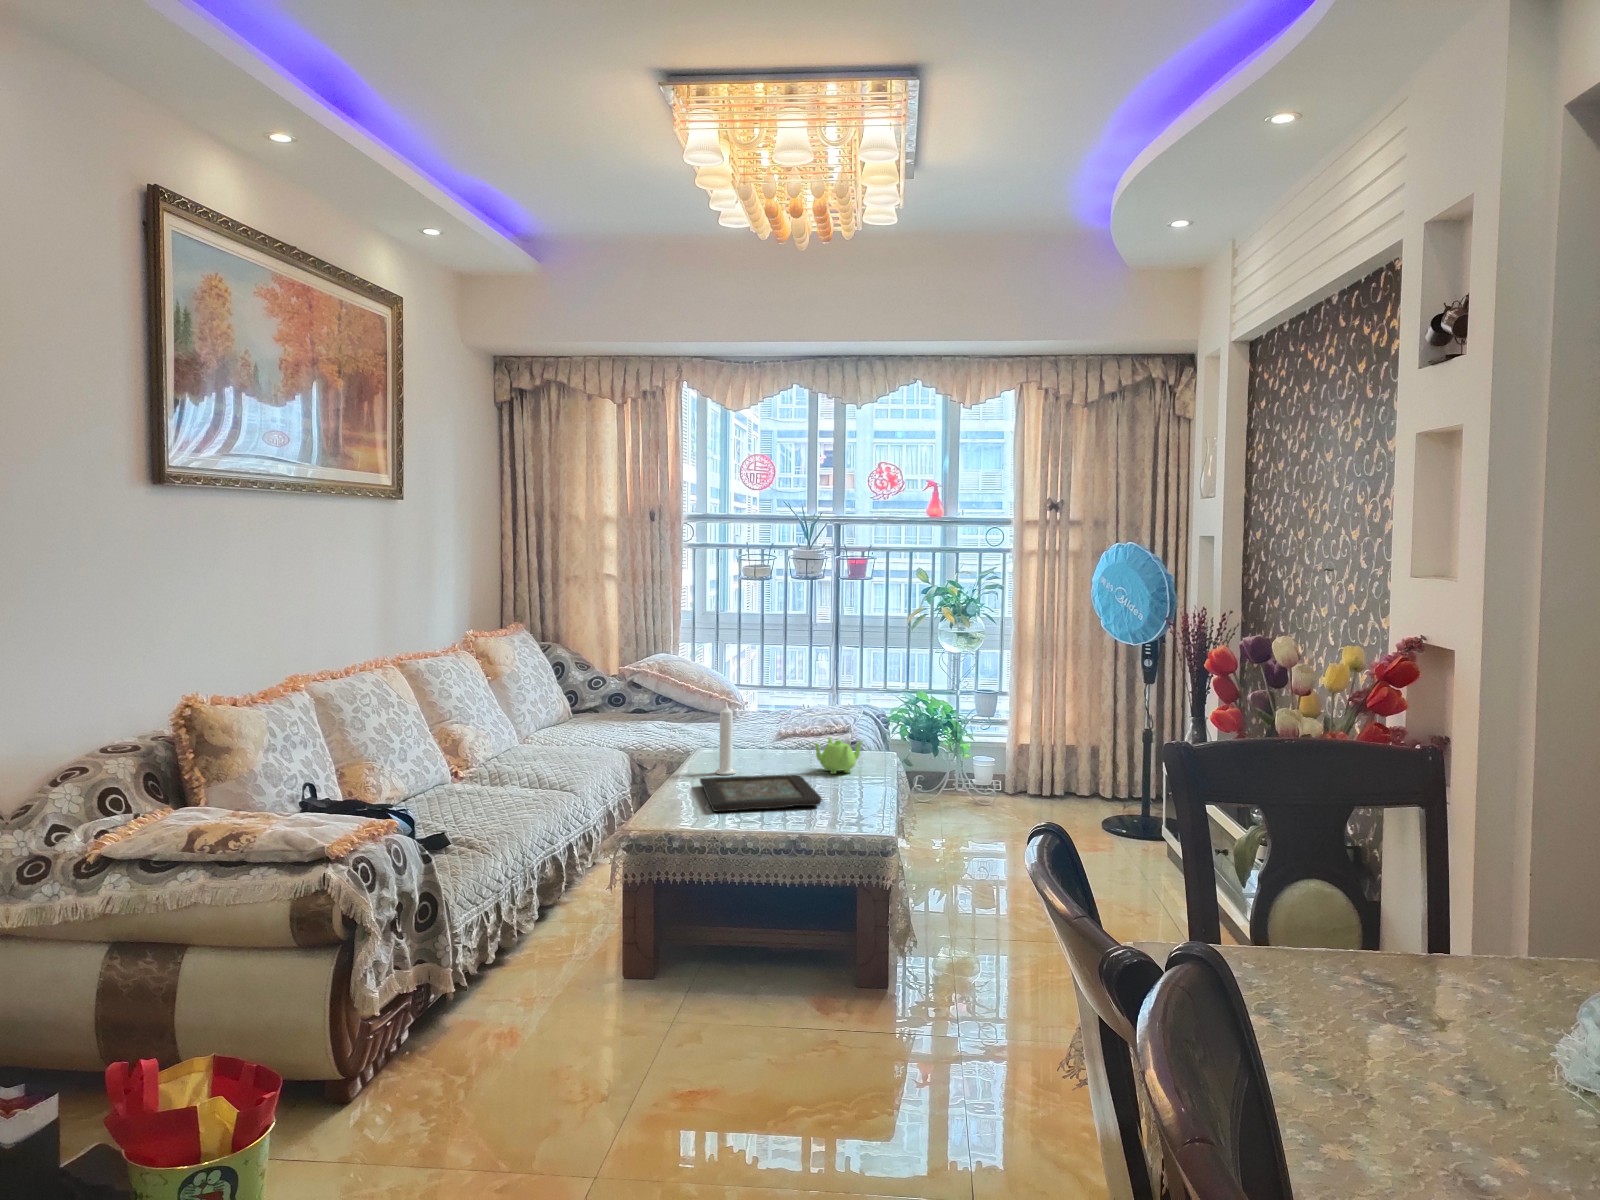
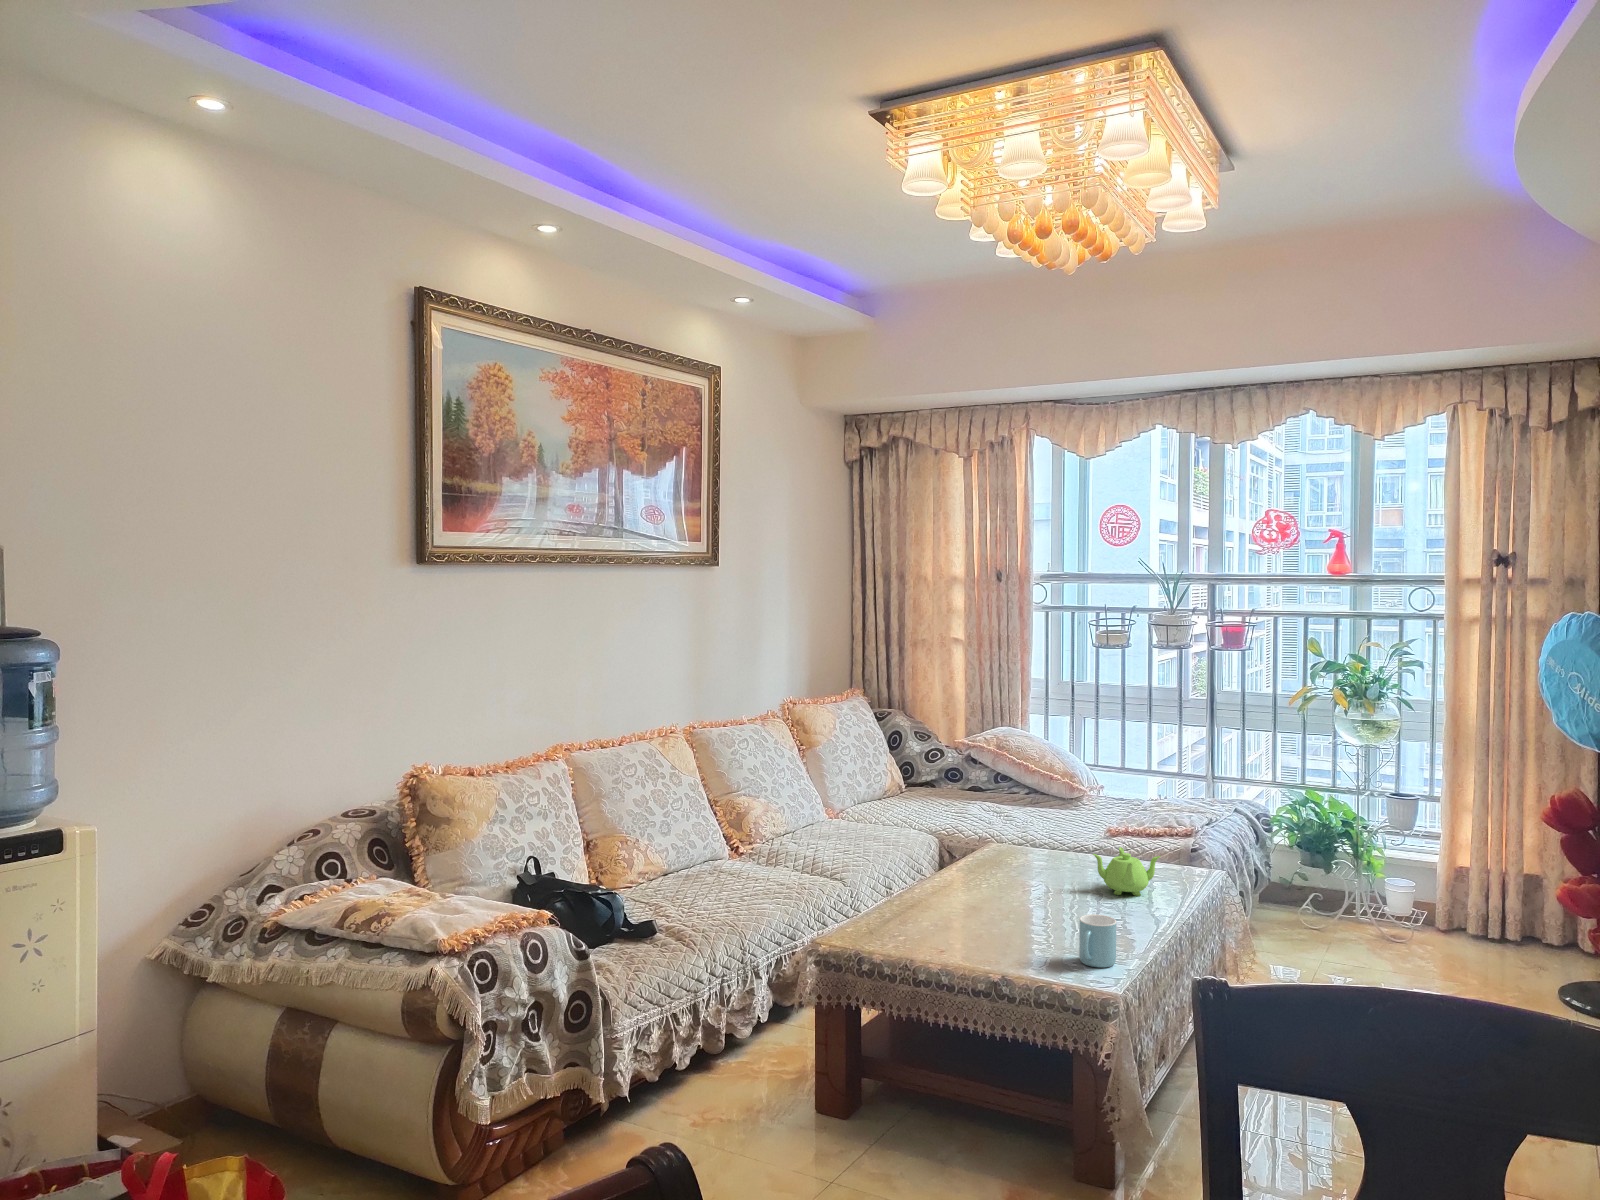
candle: present [716,702,736,775] -> none [981,798,1005,882]
decorative tray: present [700,774,822,811] -> none [930,885,1068,939]
mug: none [845,780,874,820] -> present [1079,914,1116,968]

